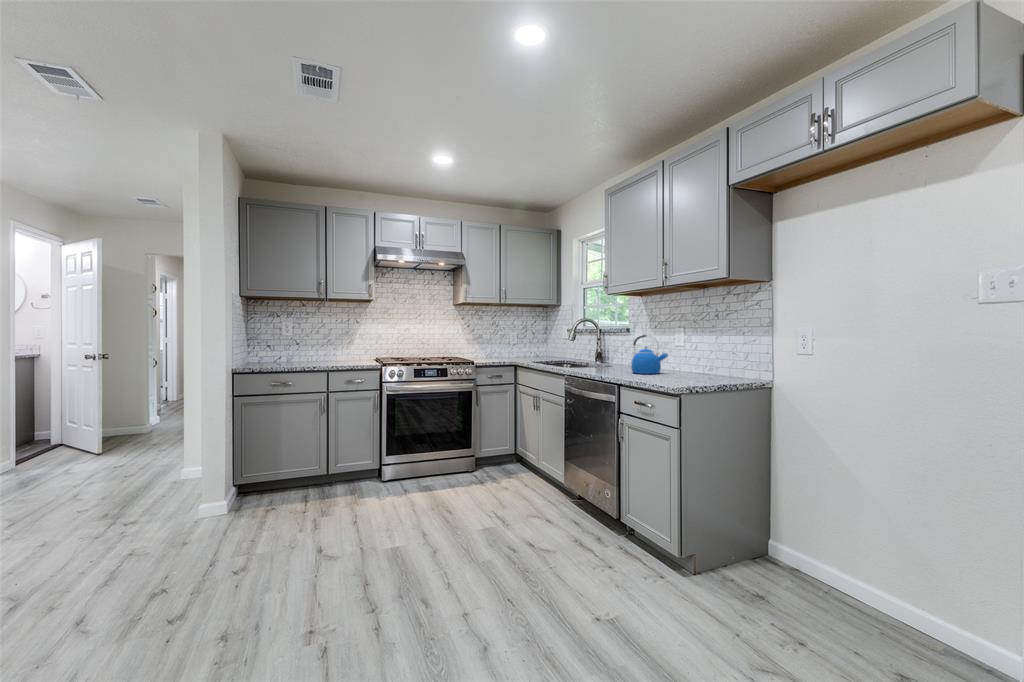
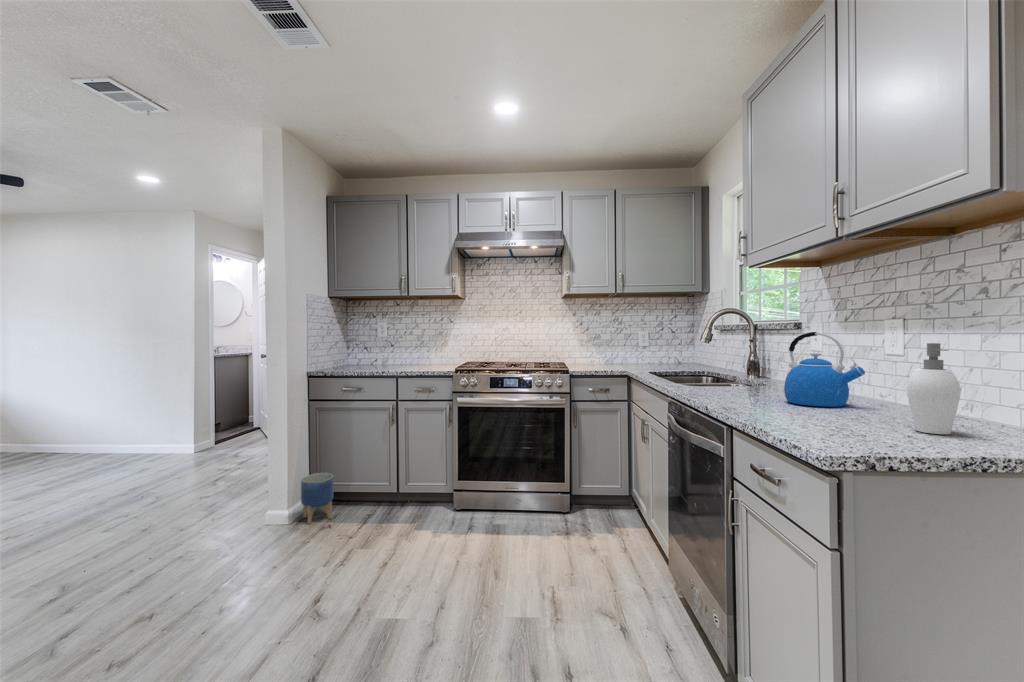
soap dispenser: none [688,341,707,380] -> present [907,343,961,434]
planter: none [239,463,271,510] -> present [301,473,333,524]

